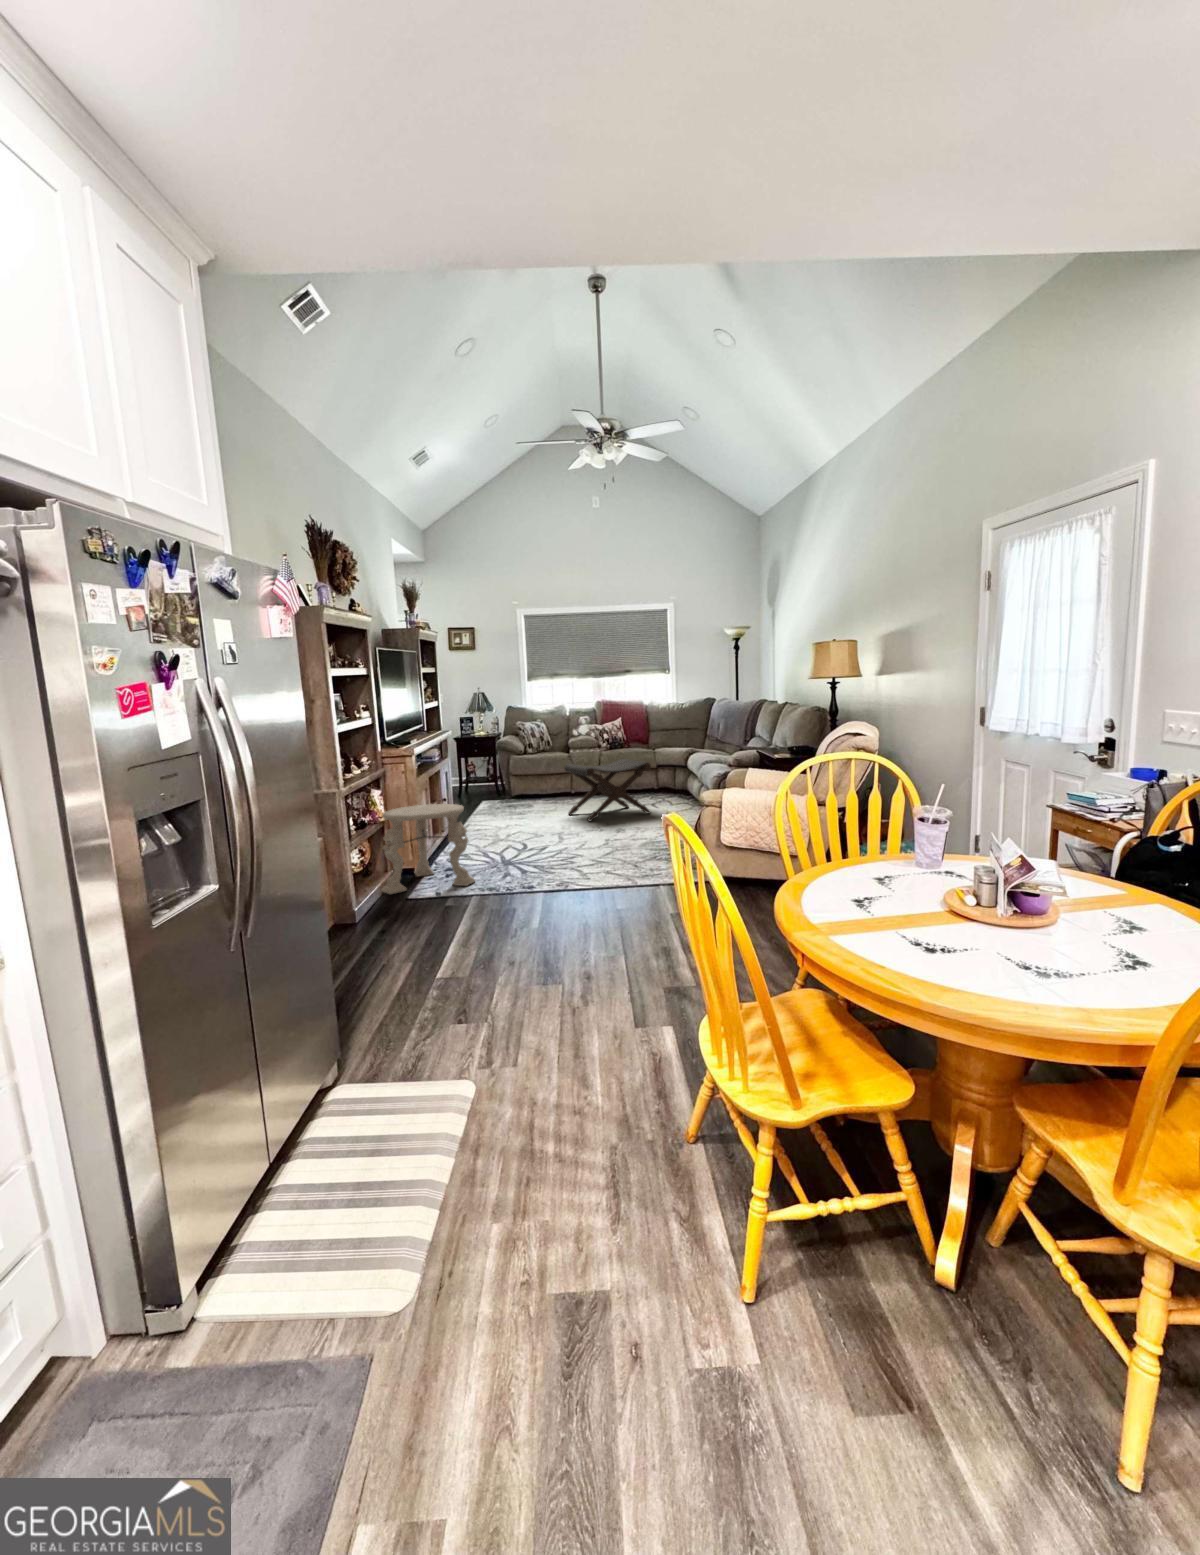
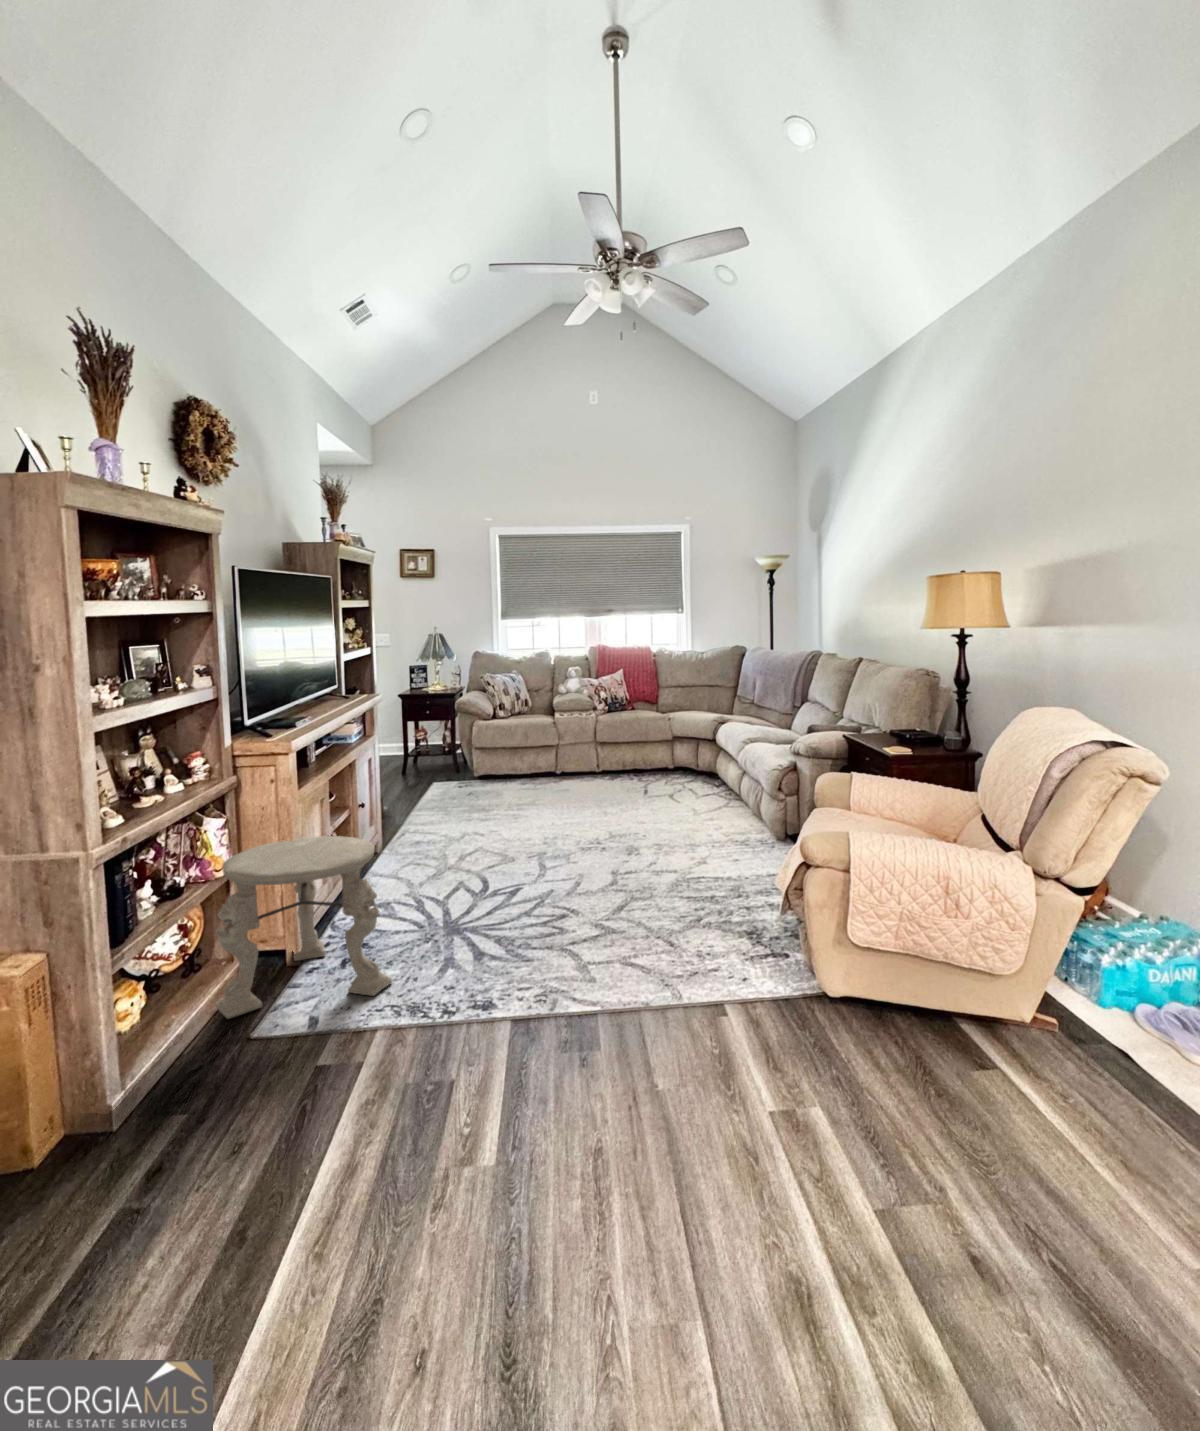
footstool: present [565,759,651,821] -> none [548,734,673,829]

